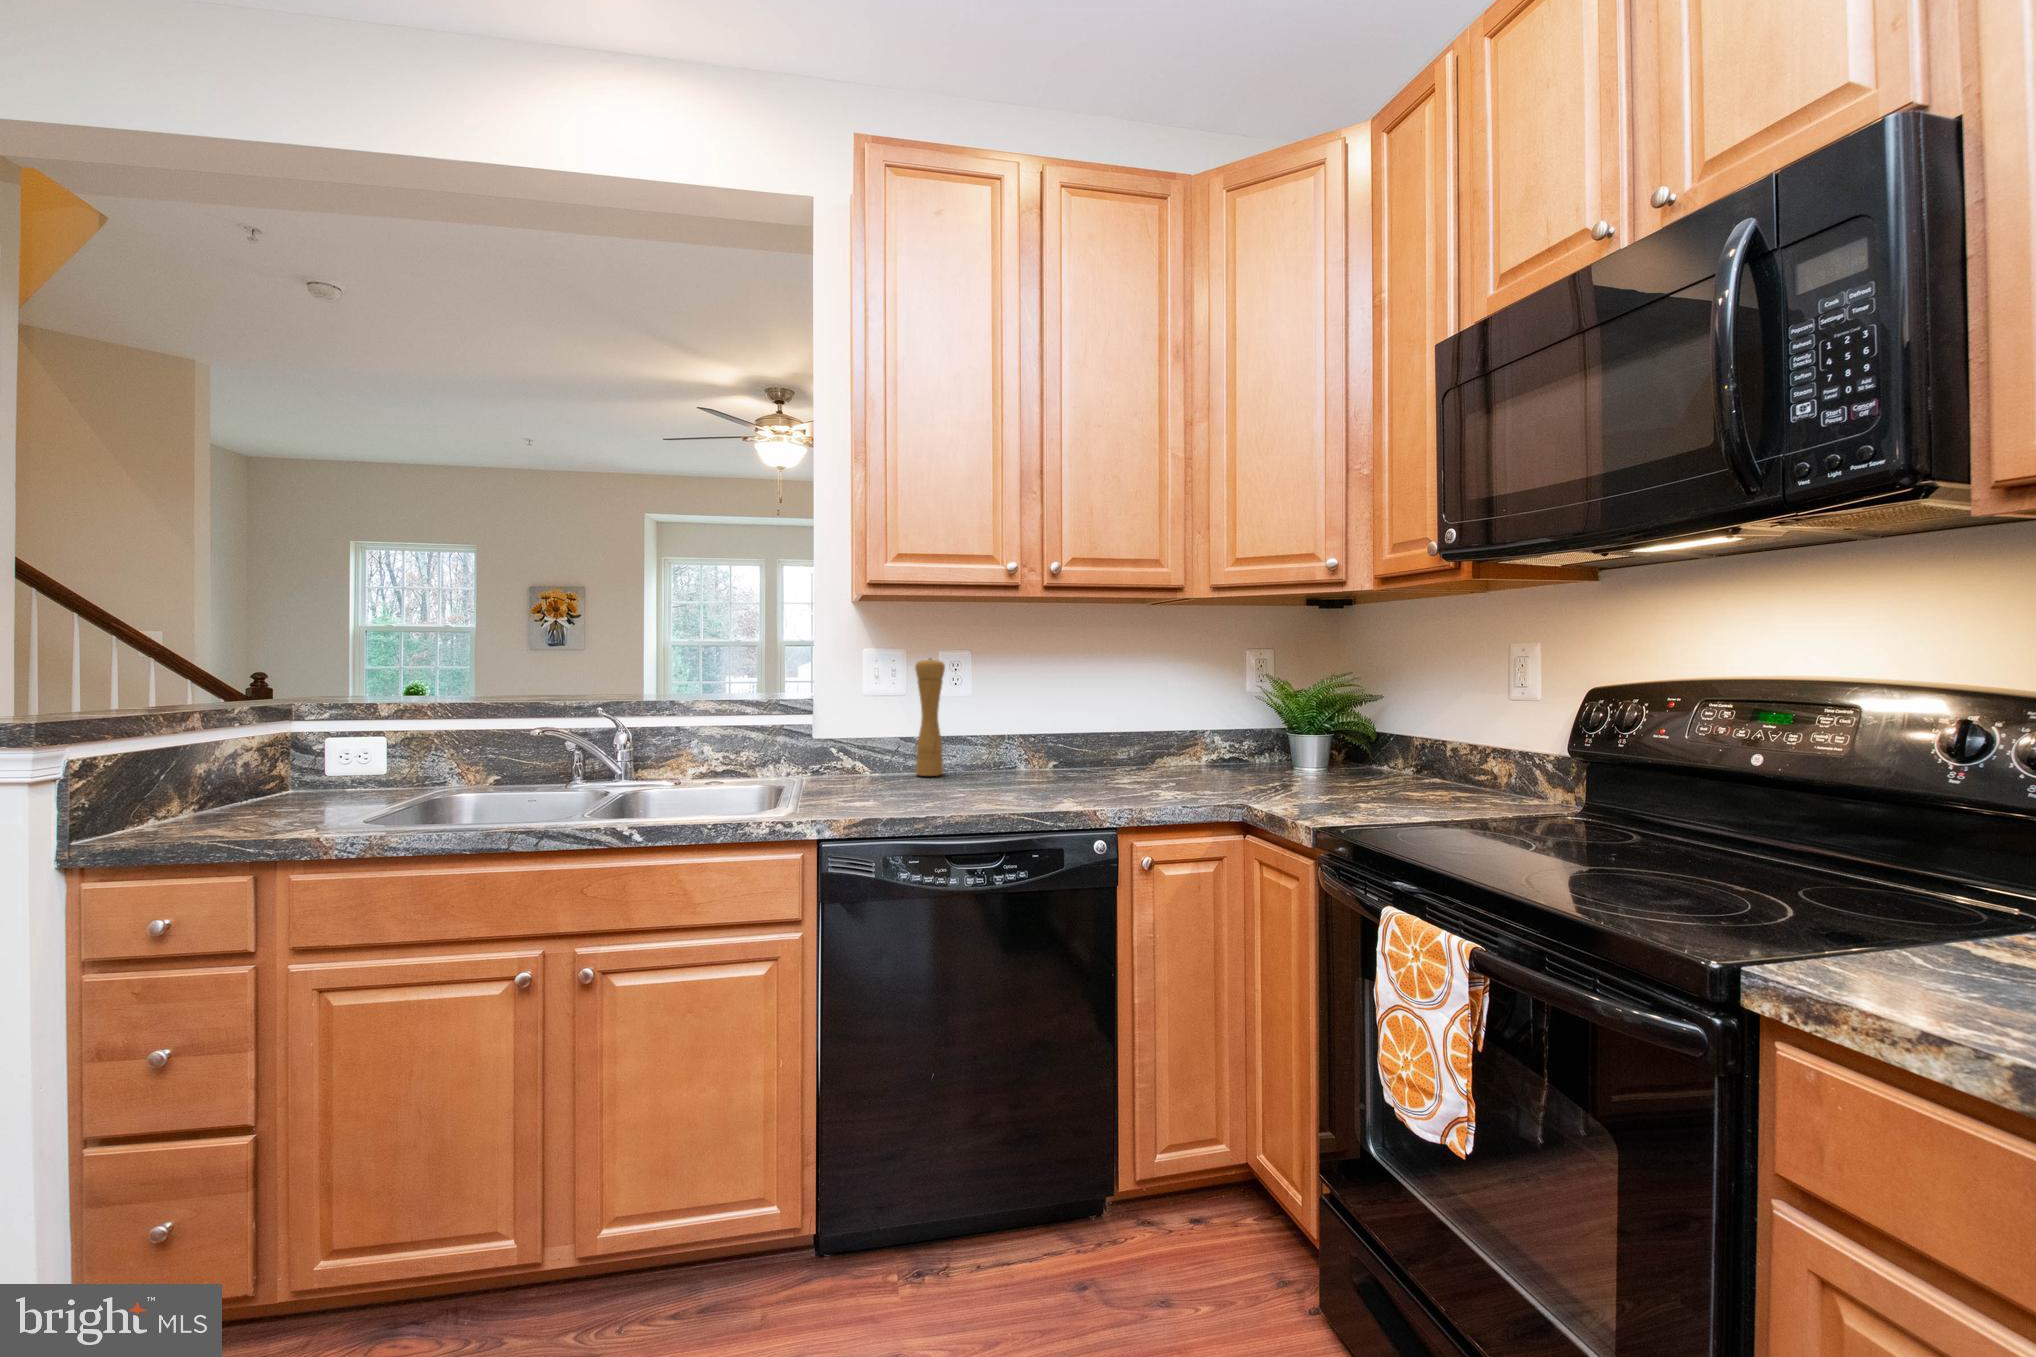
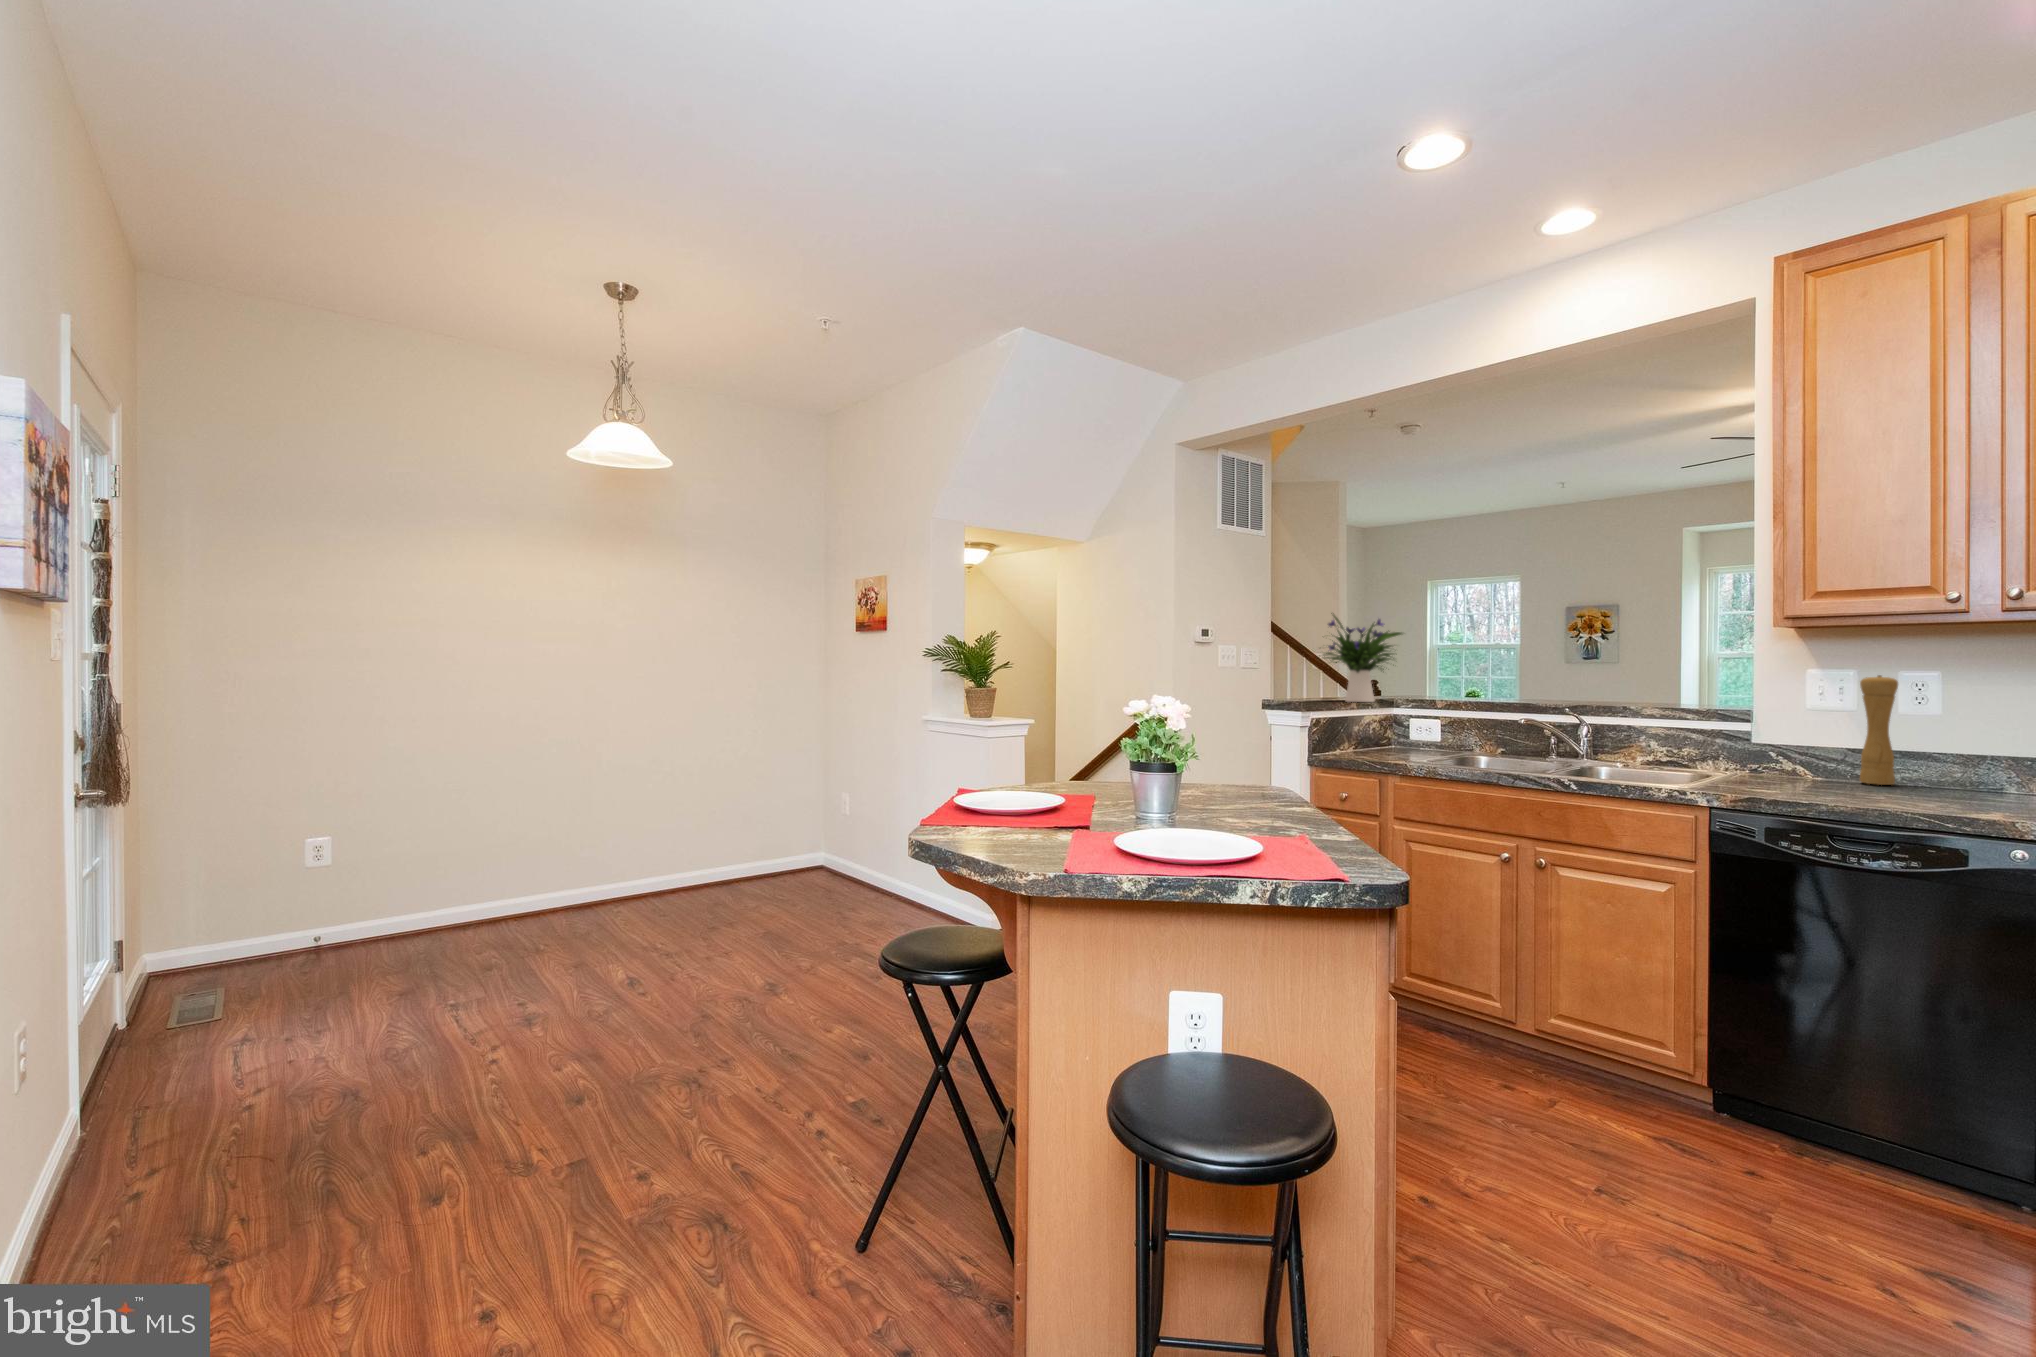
flower arrangement: none [107,544,318,712] -> present [1326,613,1402,702]

